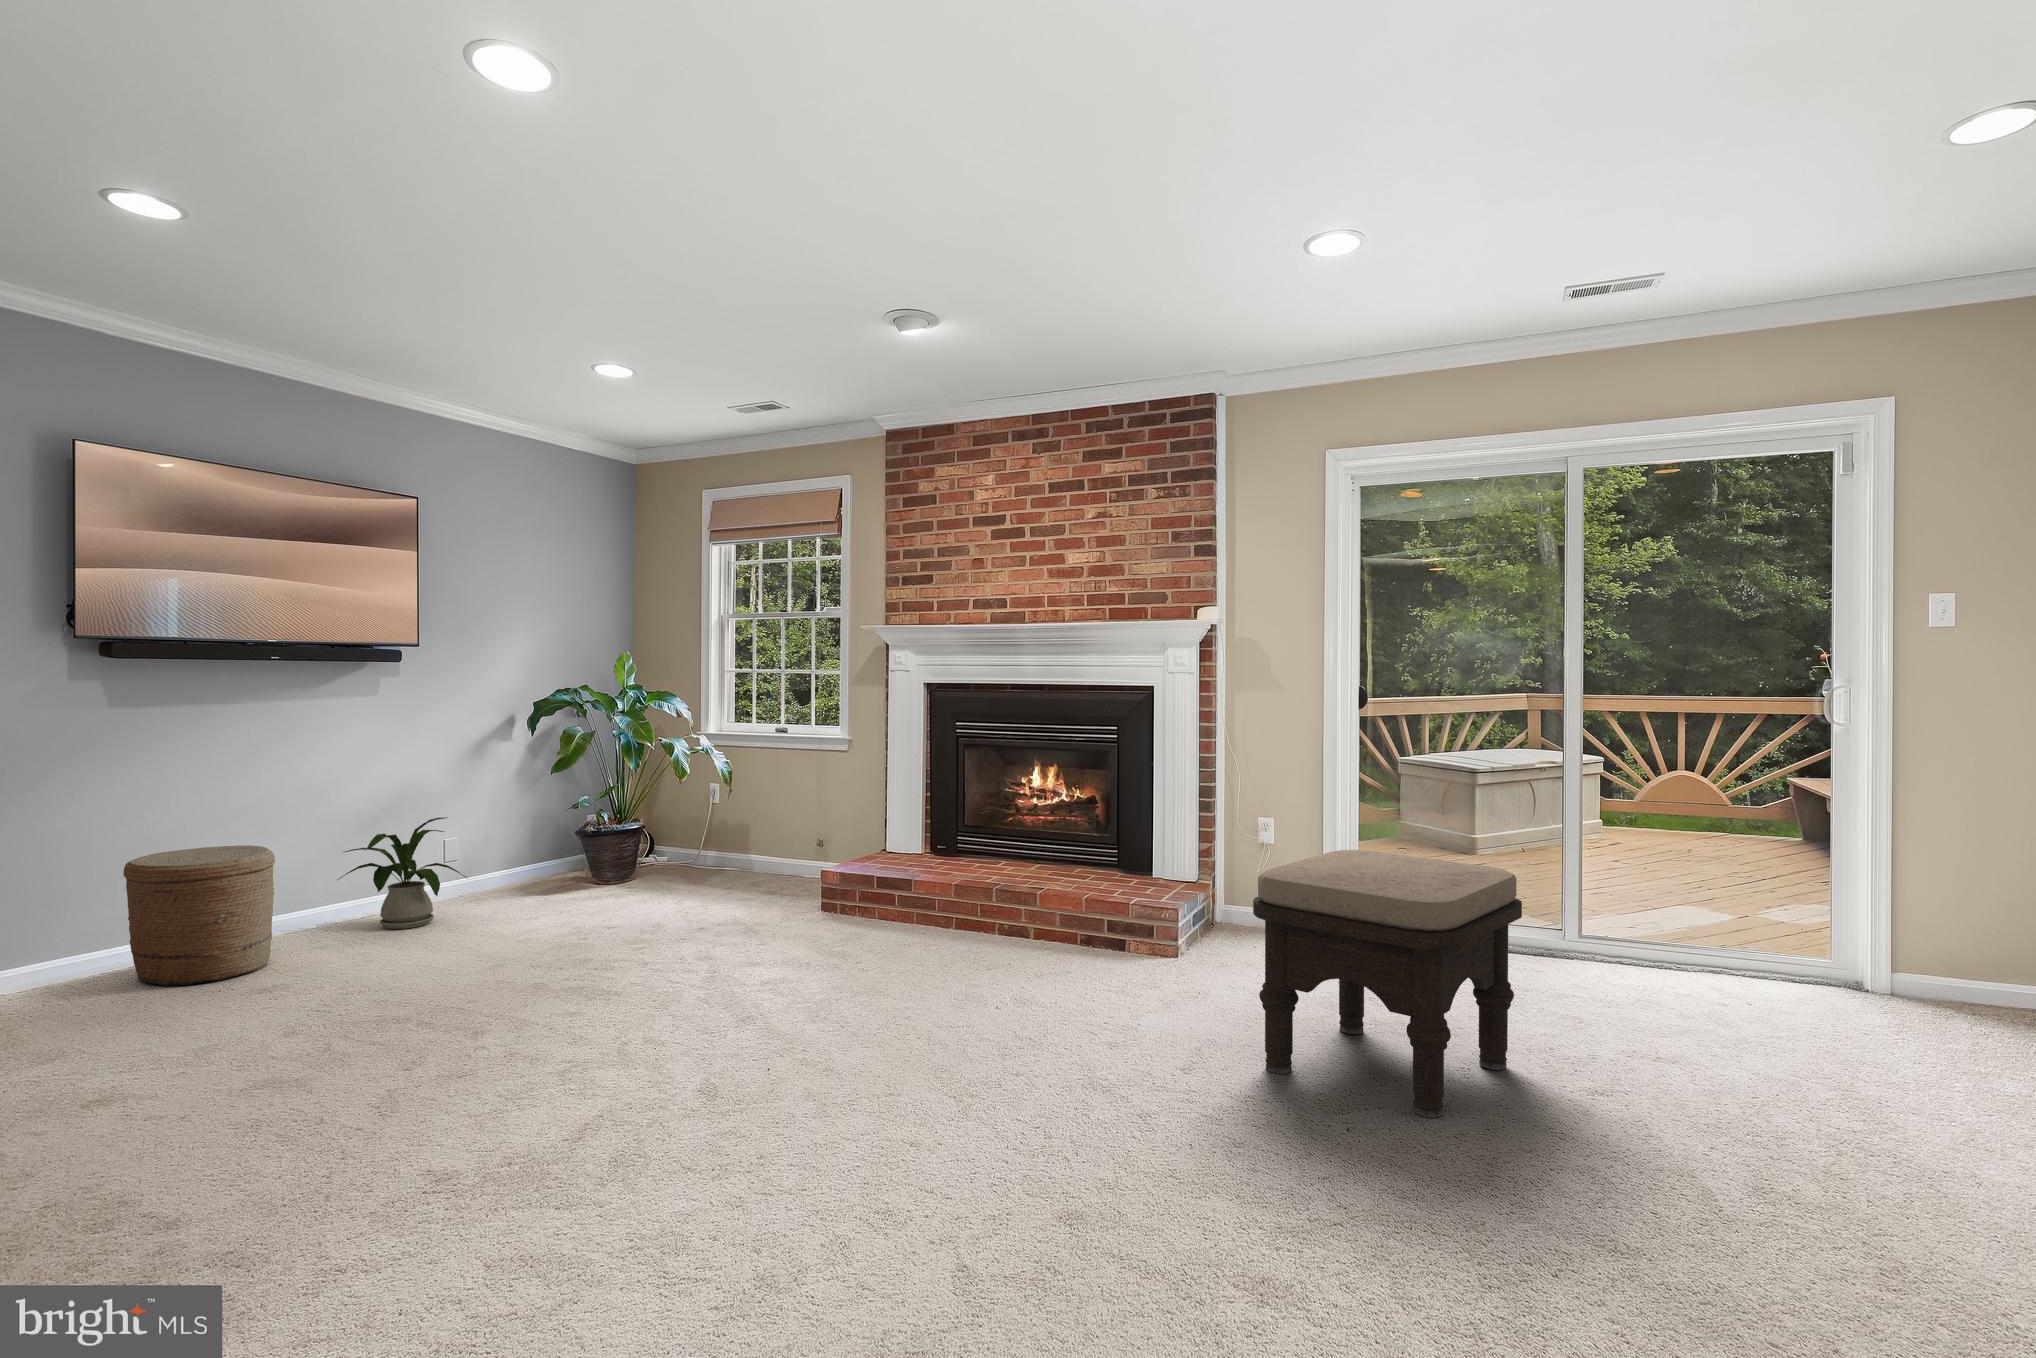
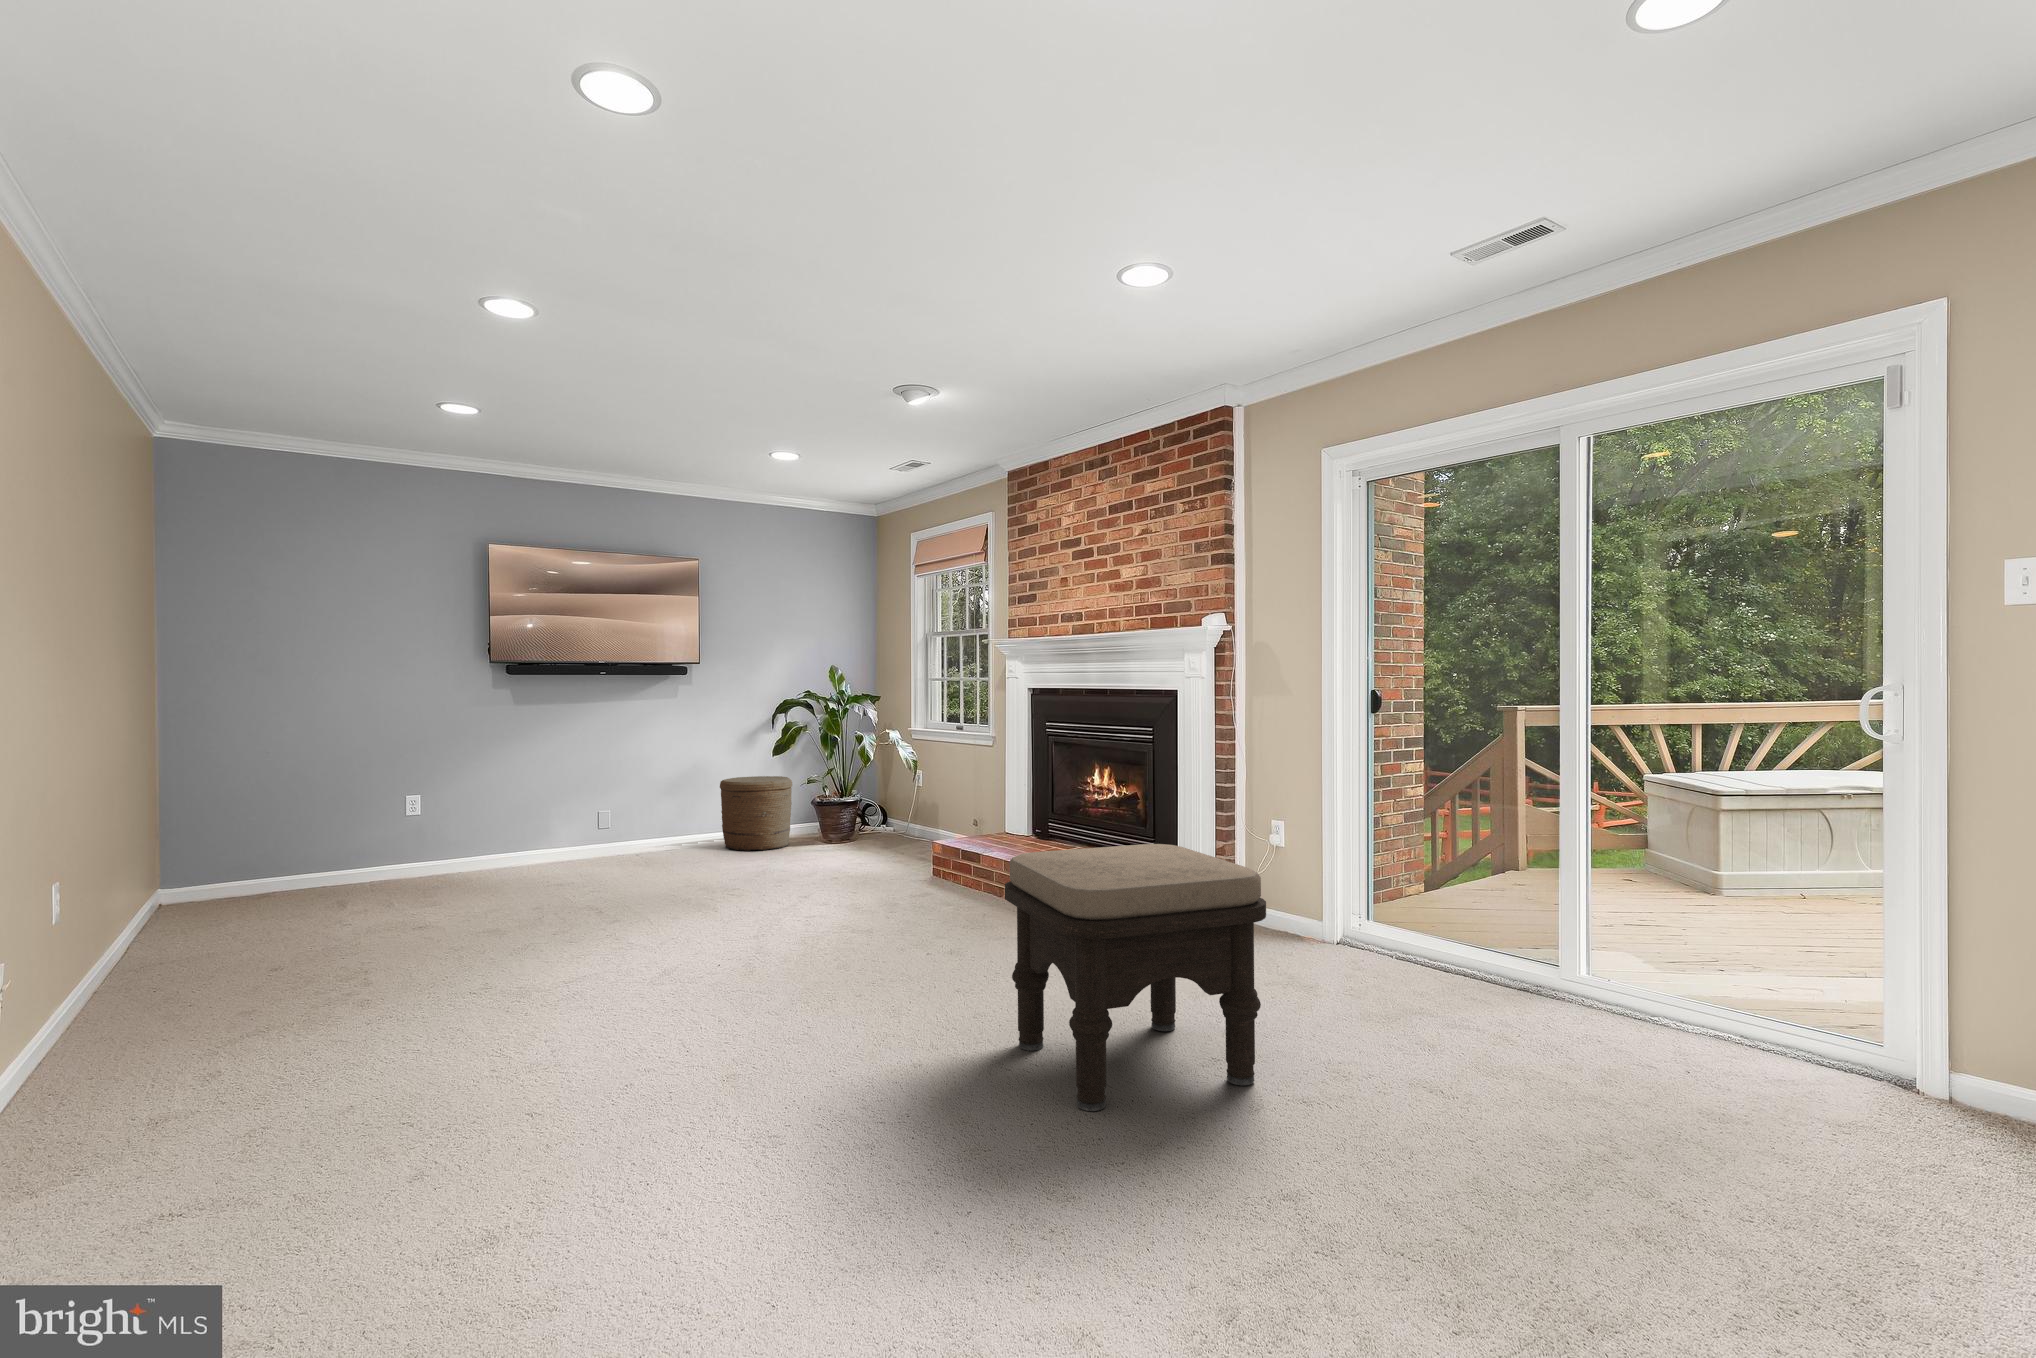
house plant: present [337,817,467,929] -> none [603,784,686,863]
woven basket: present [123,845,275,986] -> present [720,776,792,851]

